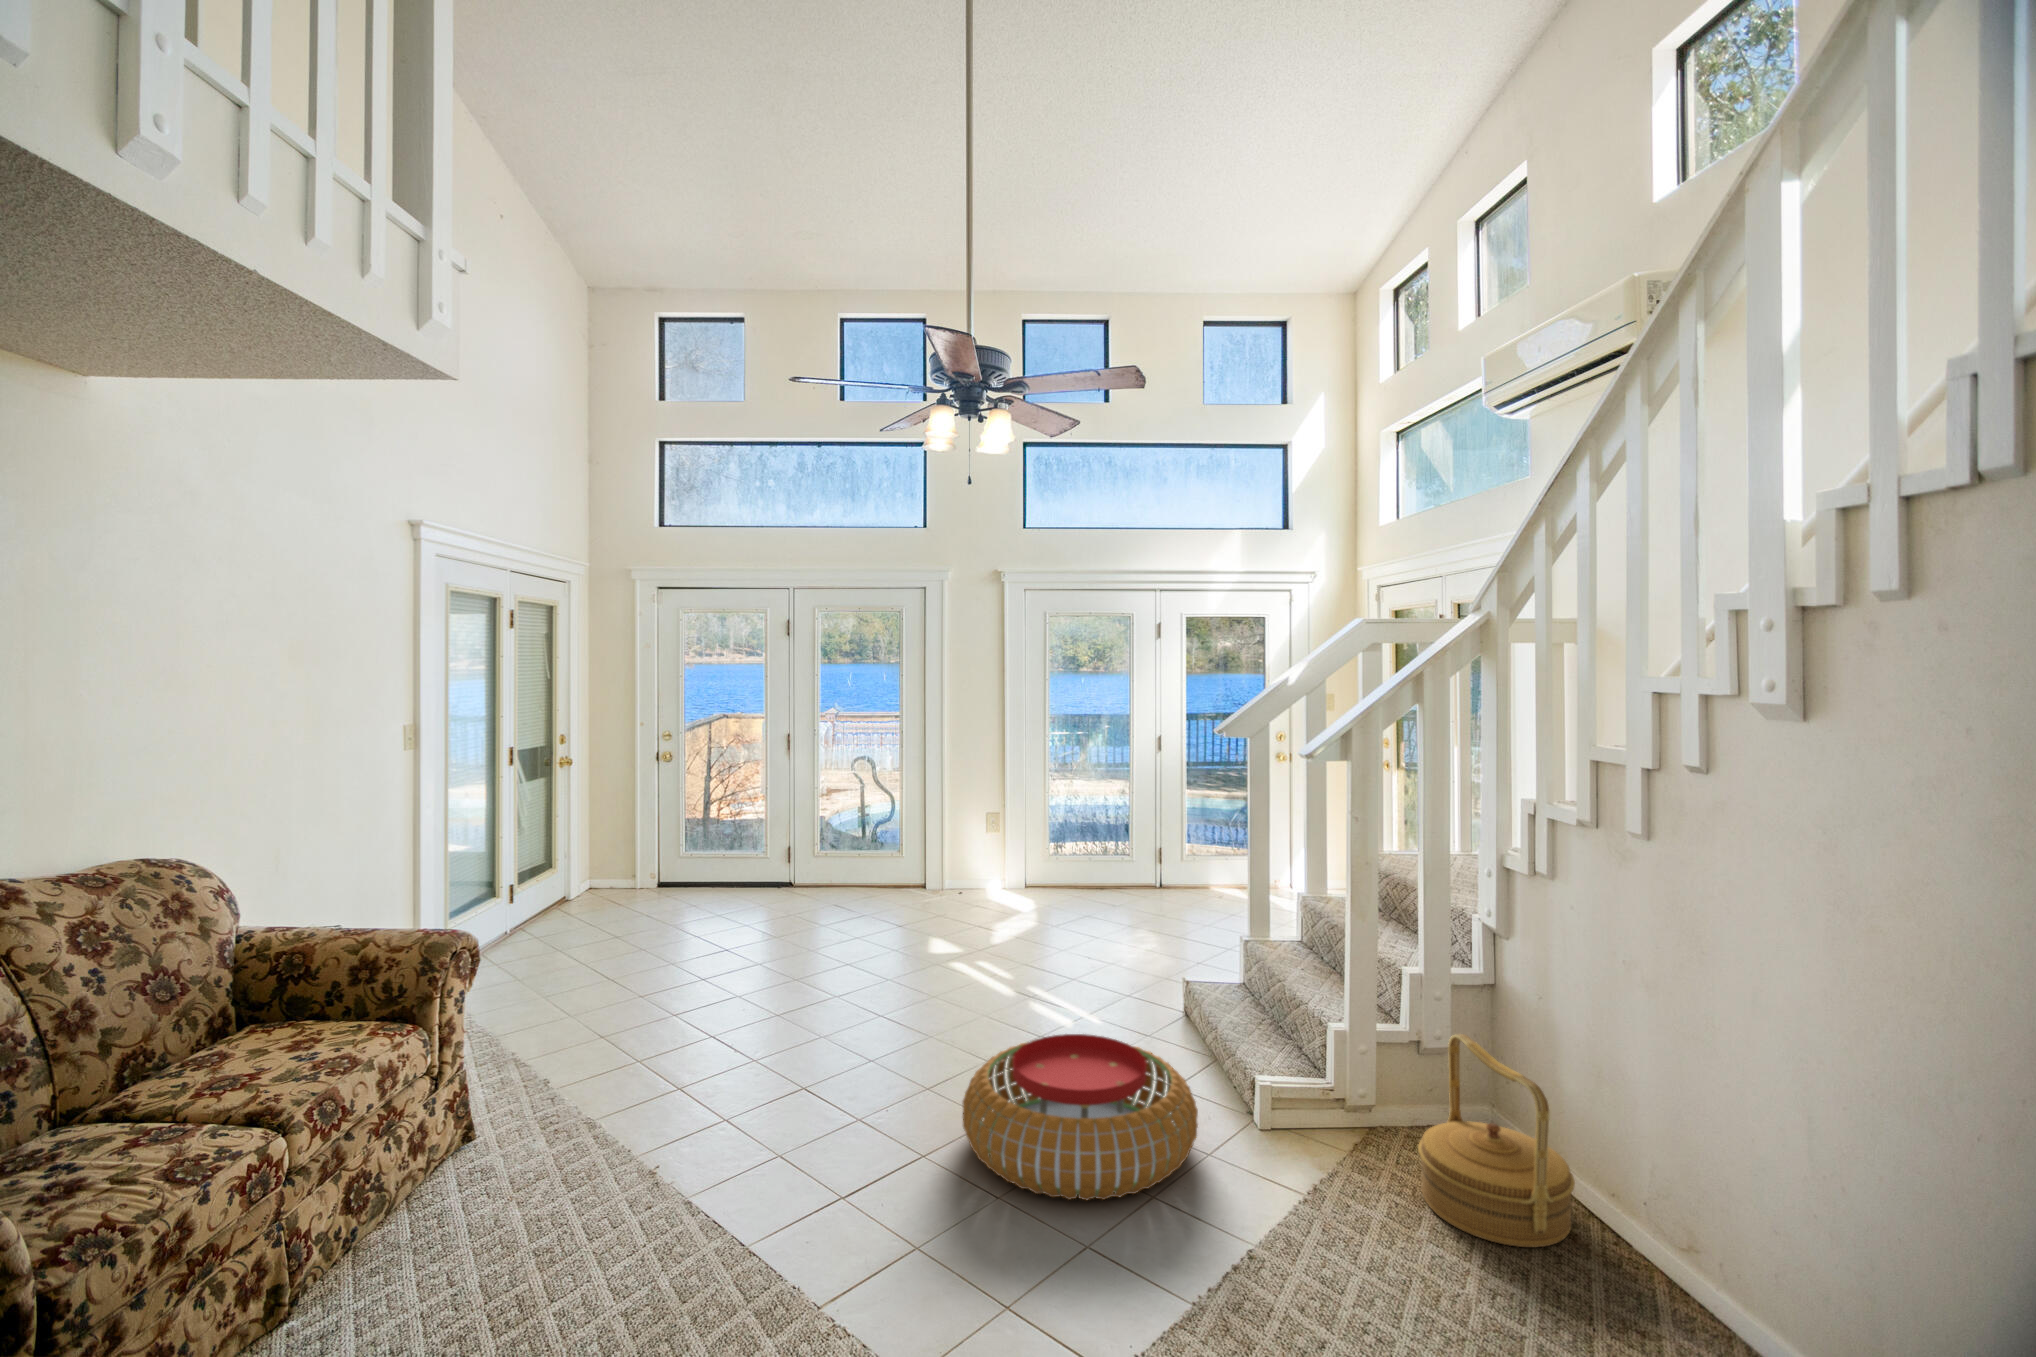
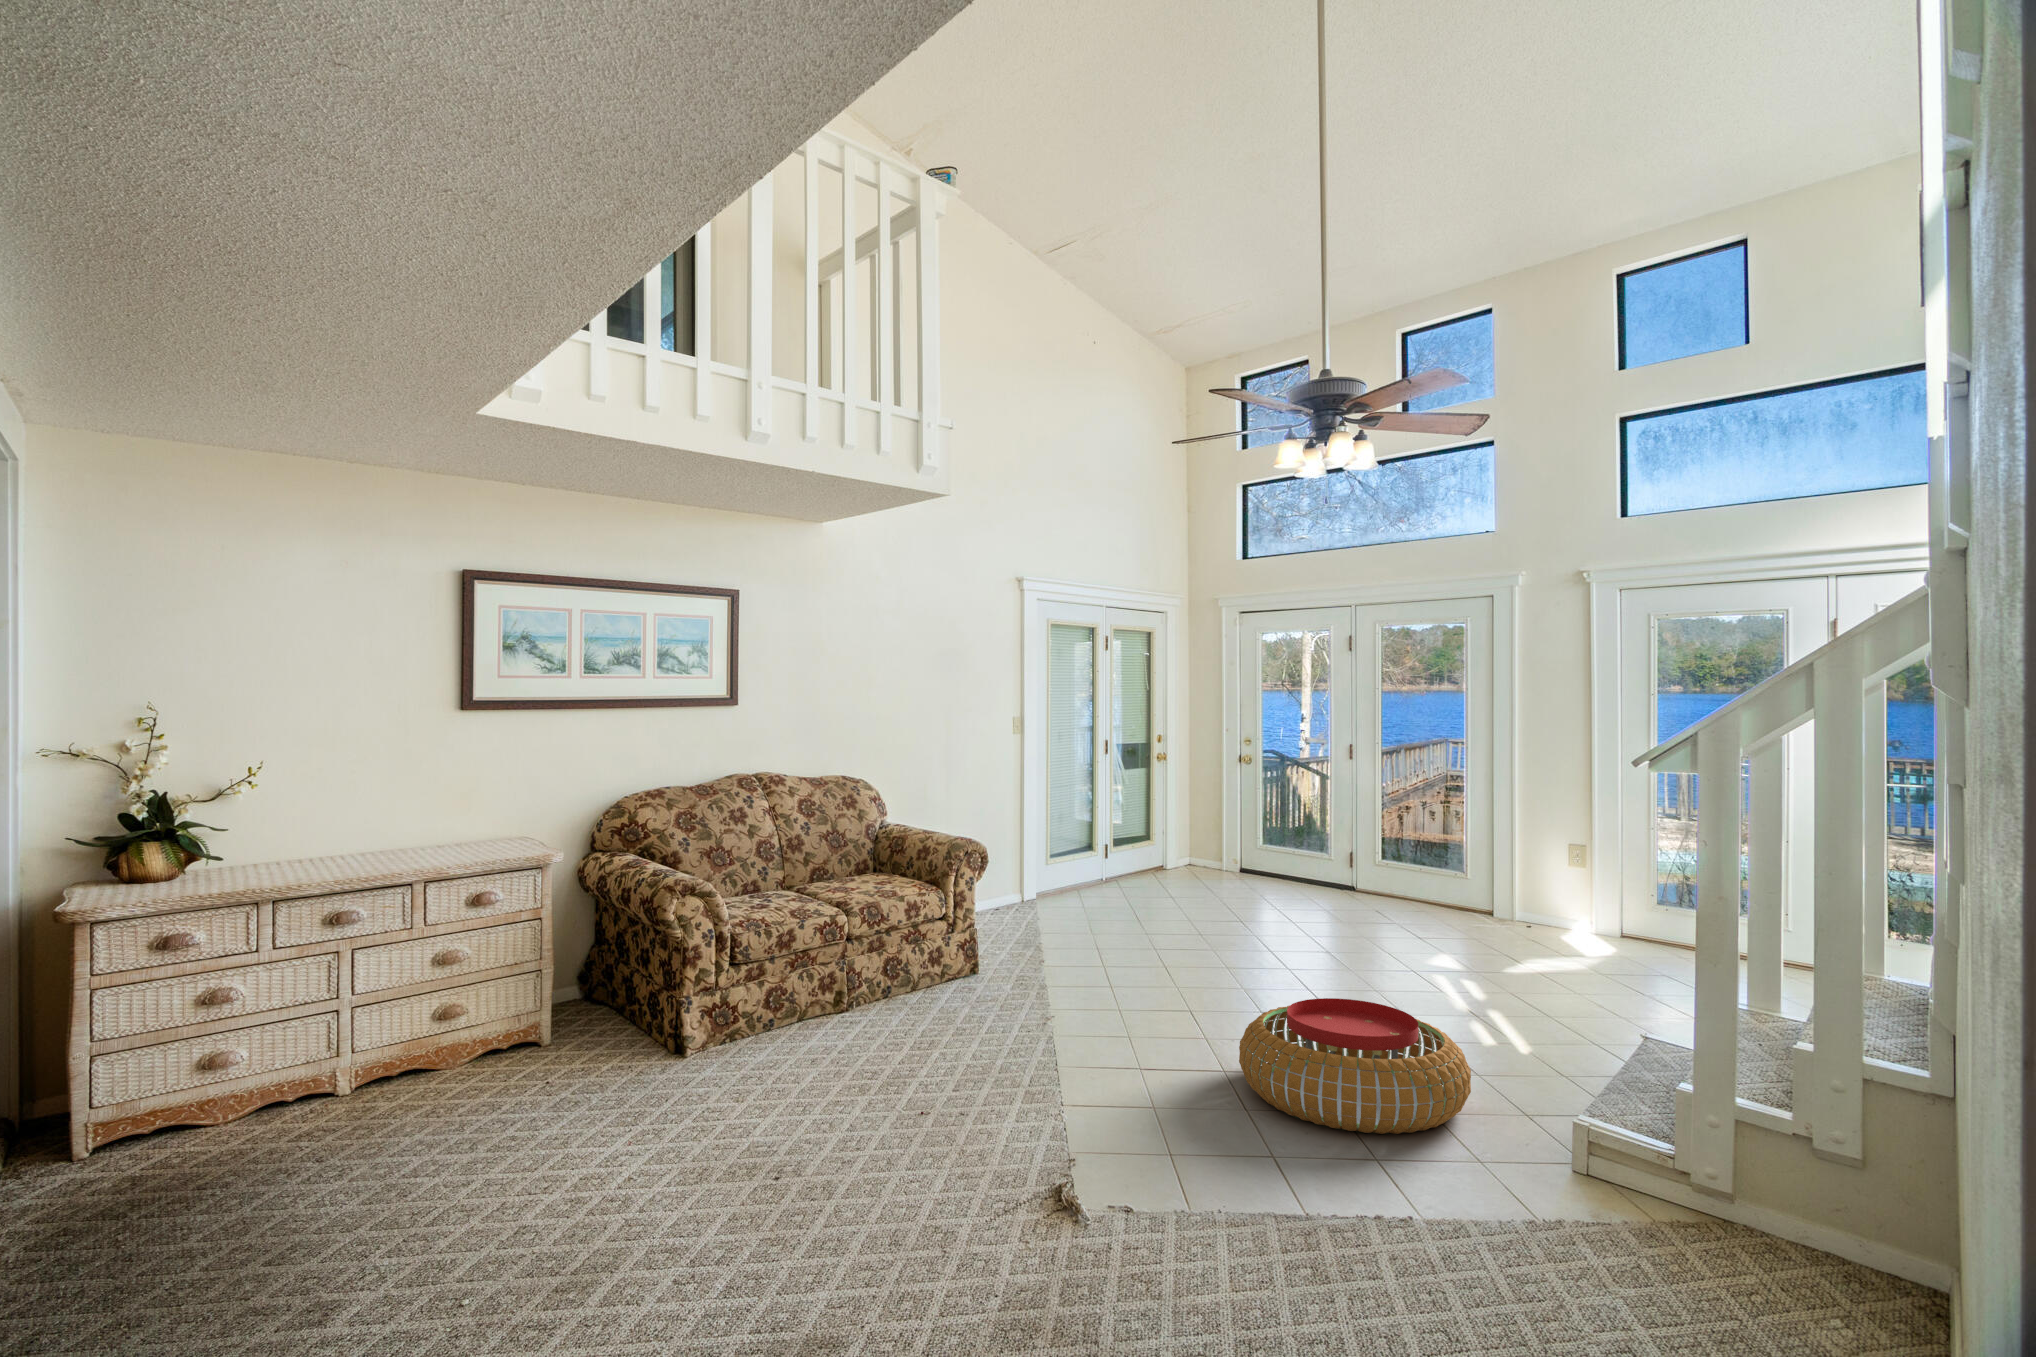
woven basket: present [1418,1034,1575,1247] -> none [1635,1074,1838,1318]

